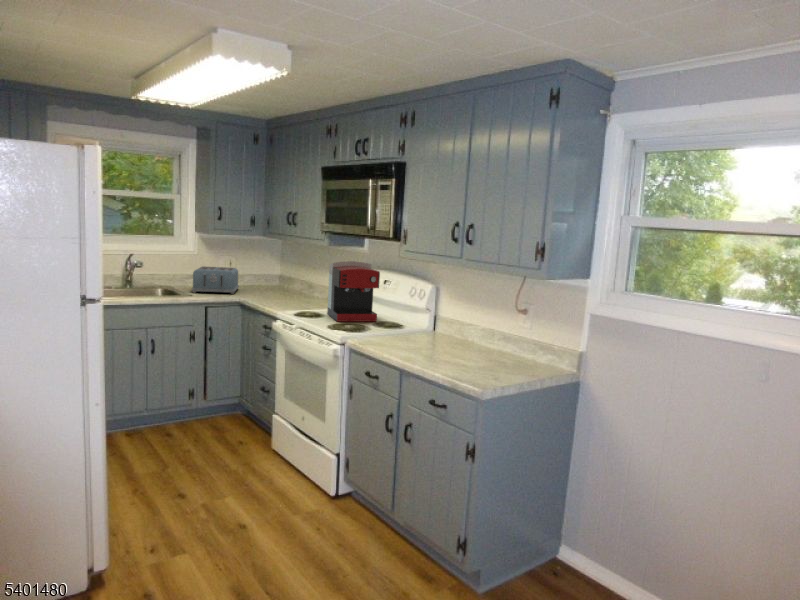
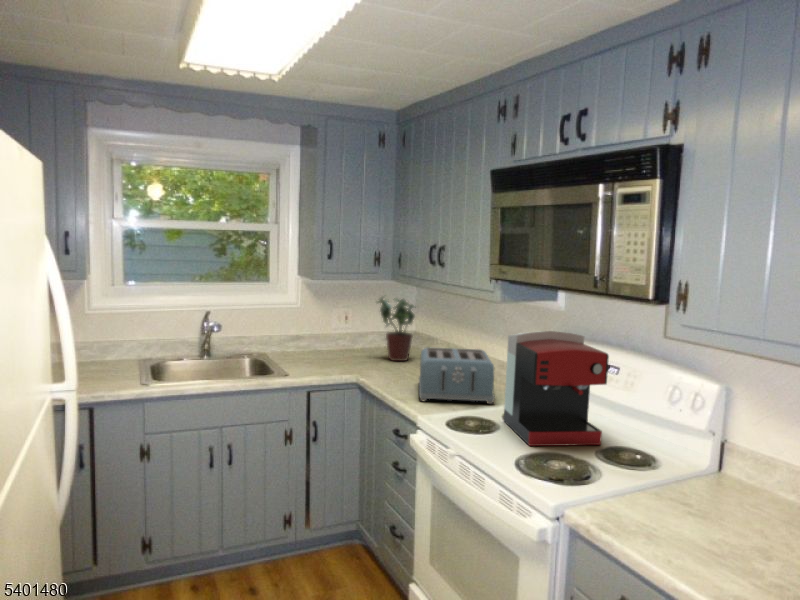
potted plant: none [252,247,280,291] -> present [378,297,415,361]
toaster: present [192,266,239,294] -> present [419,347,495,404]

